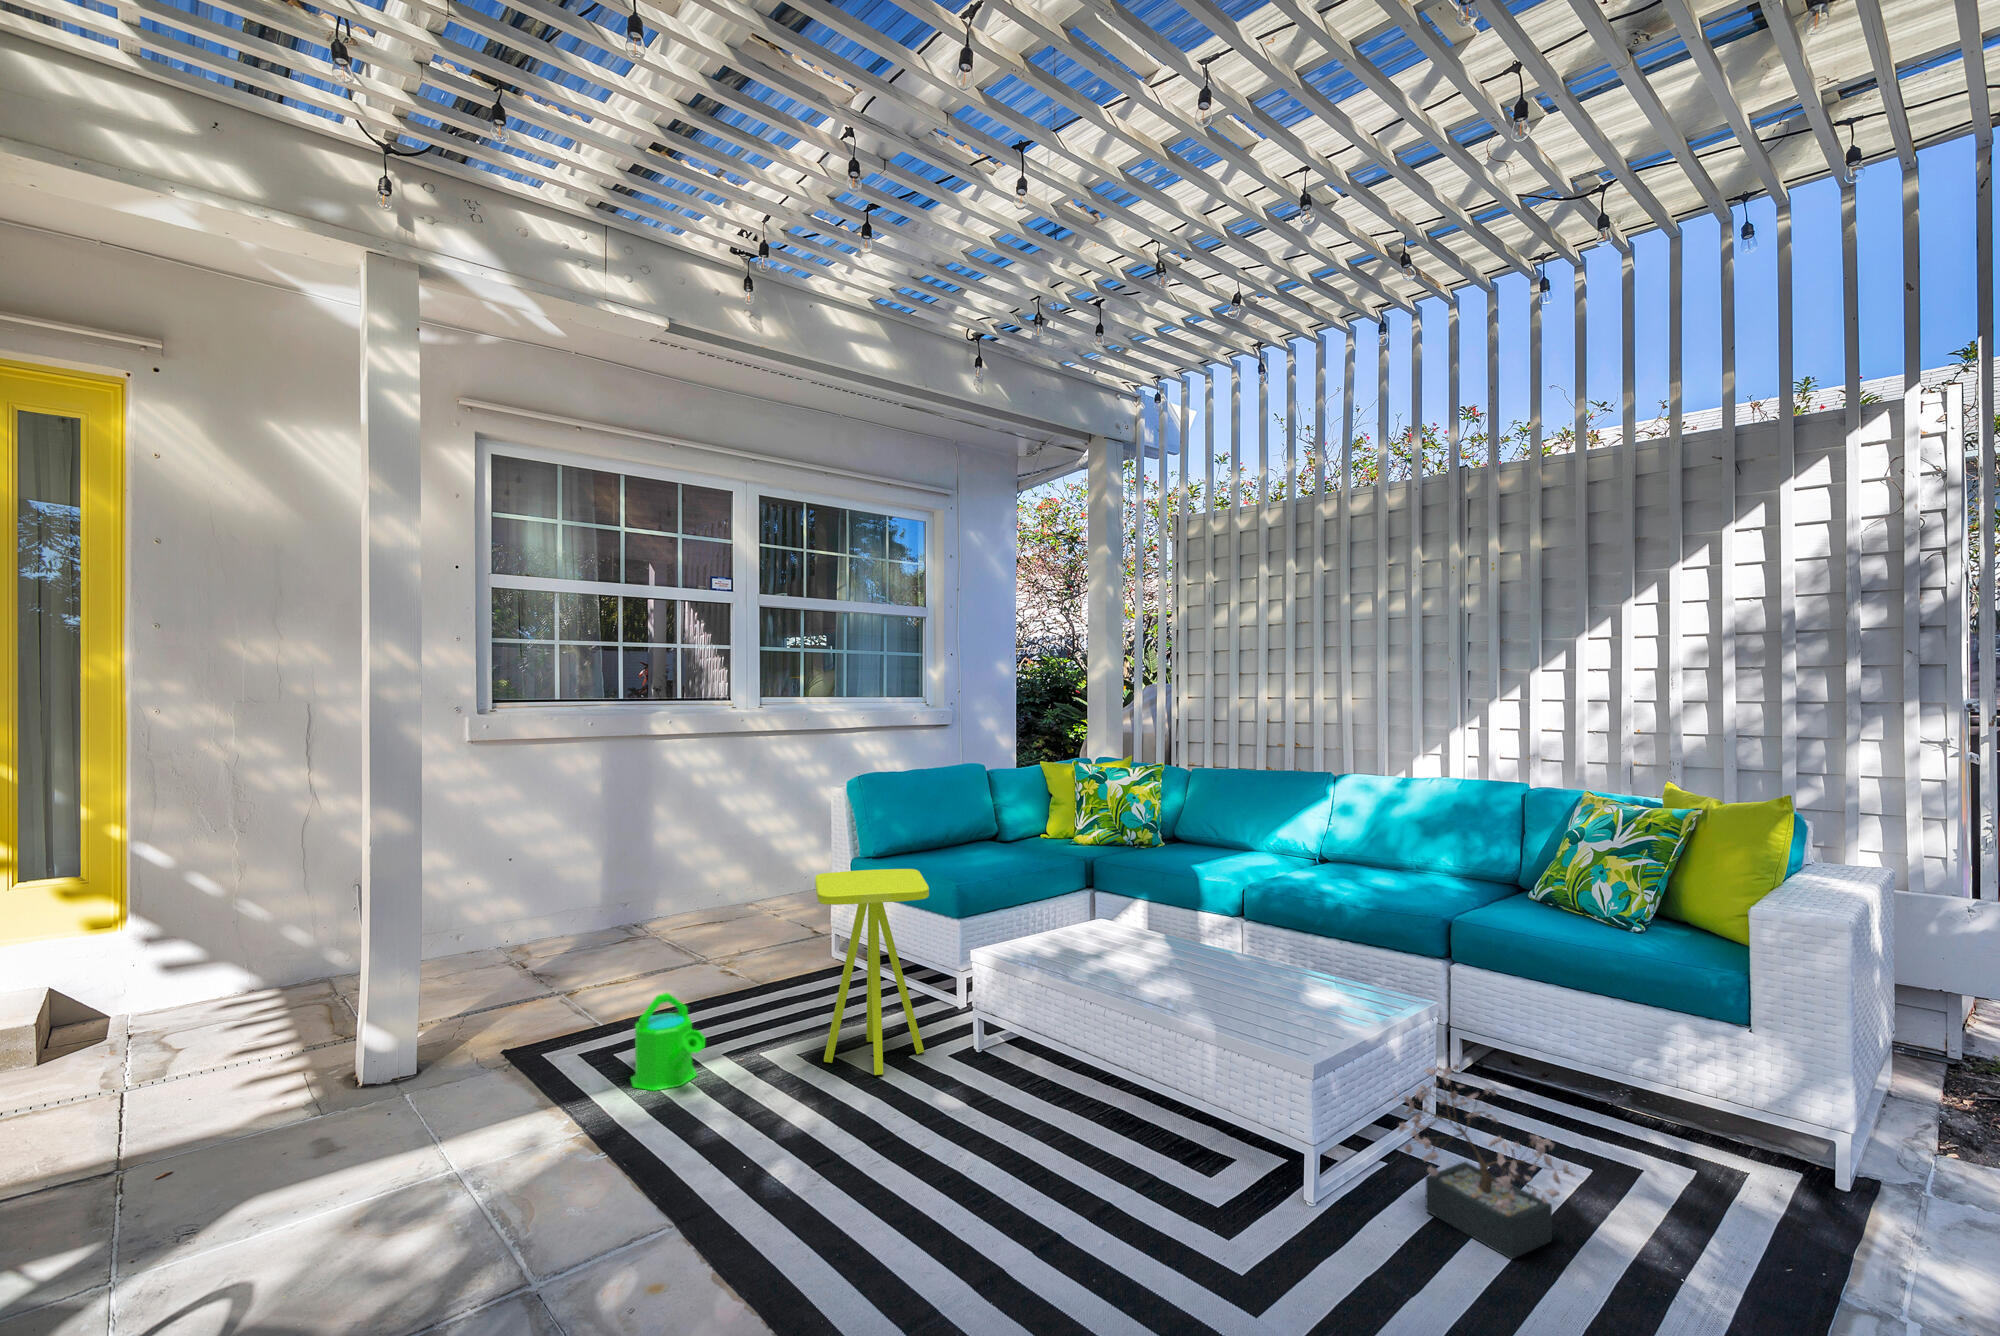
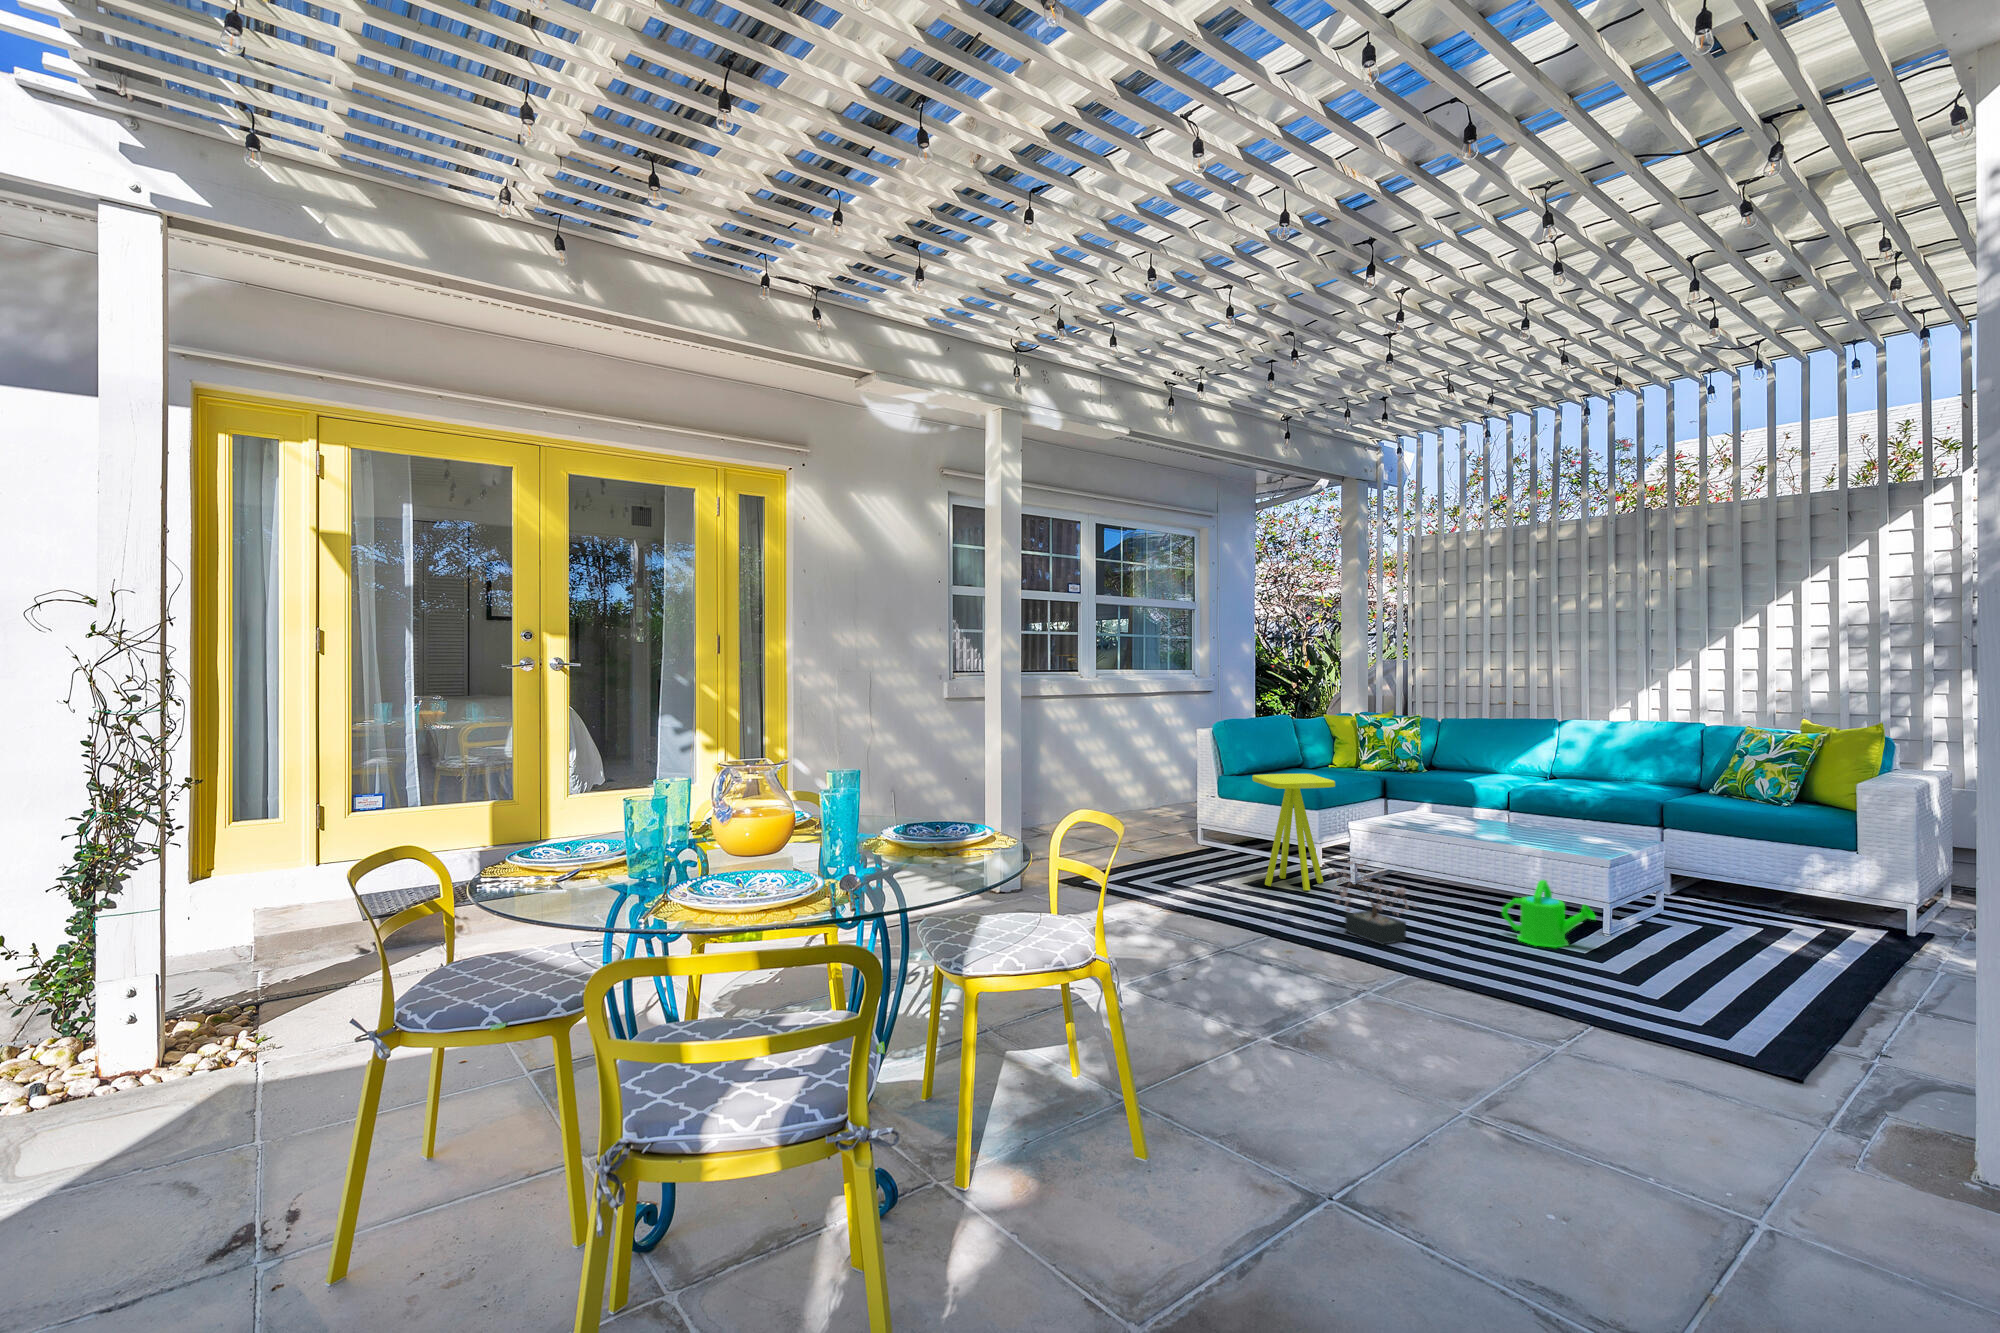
watering can: present [631,993,705,1091] -> present [1502,880,1596,948]
decorative plant: present [1393,1065,1575,1259] -> present [1332,861,1415,945]

